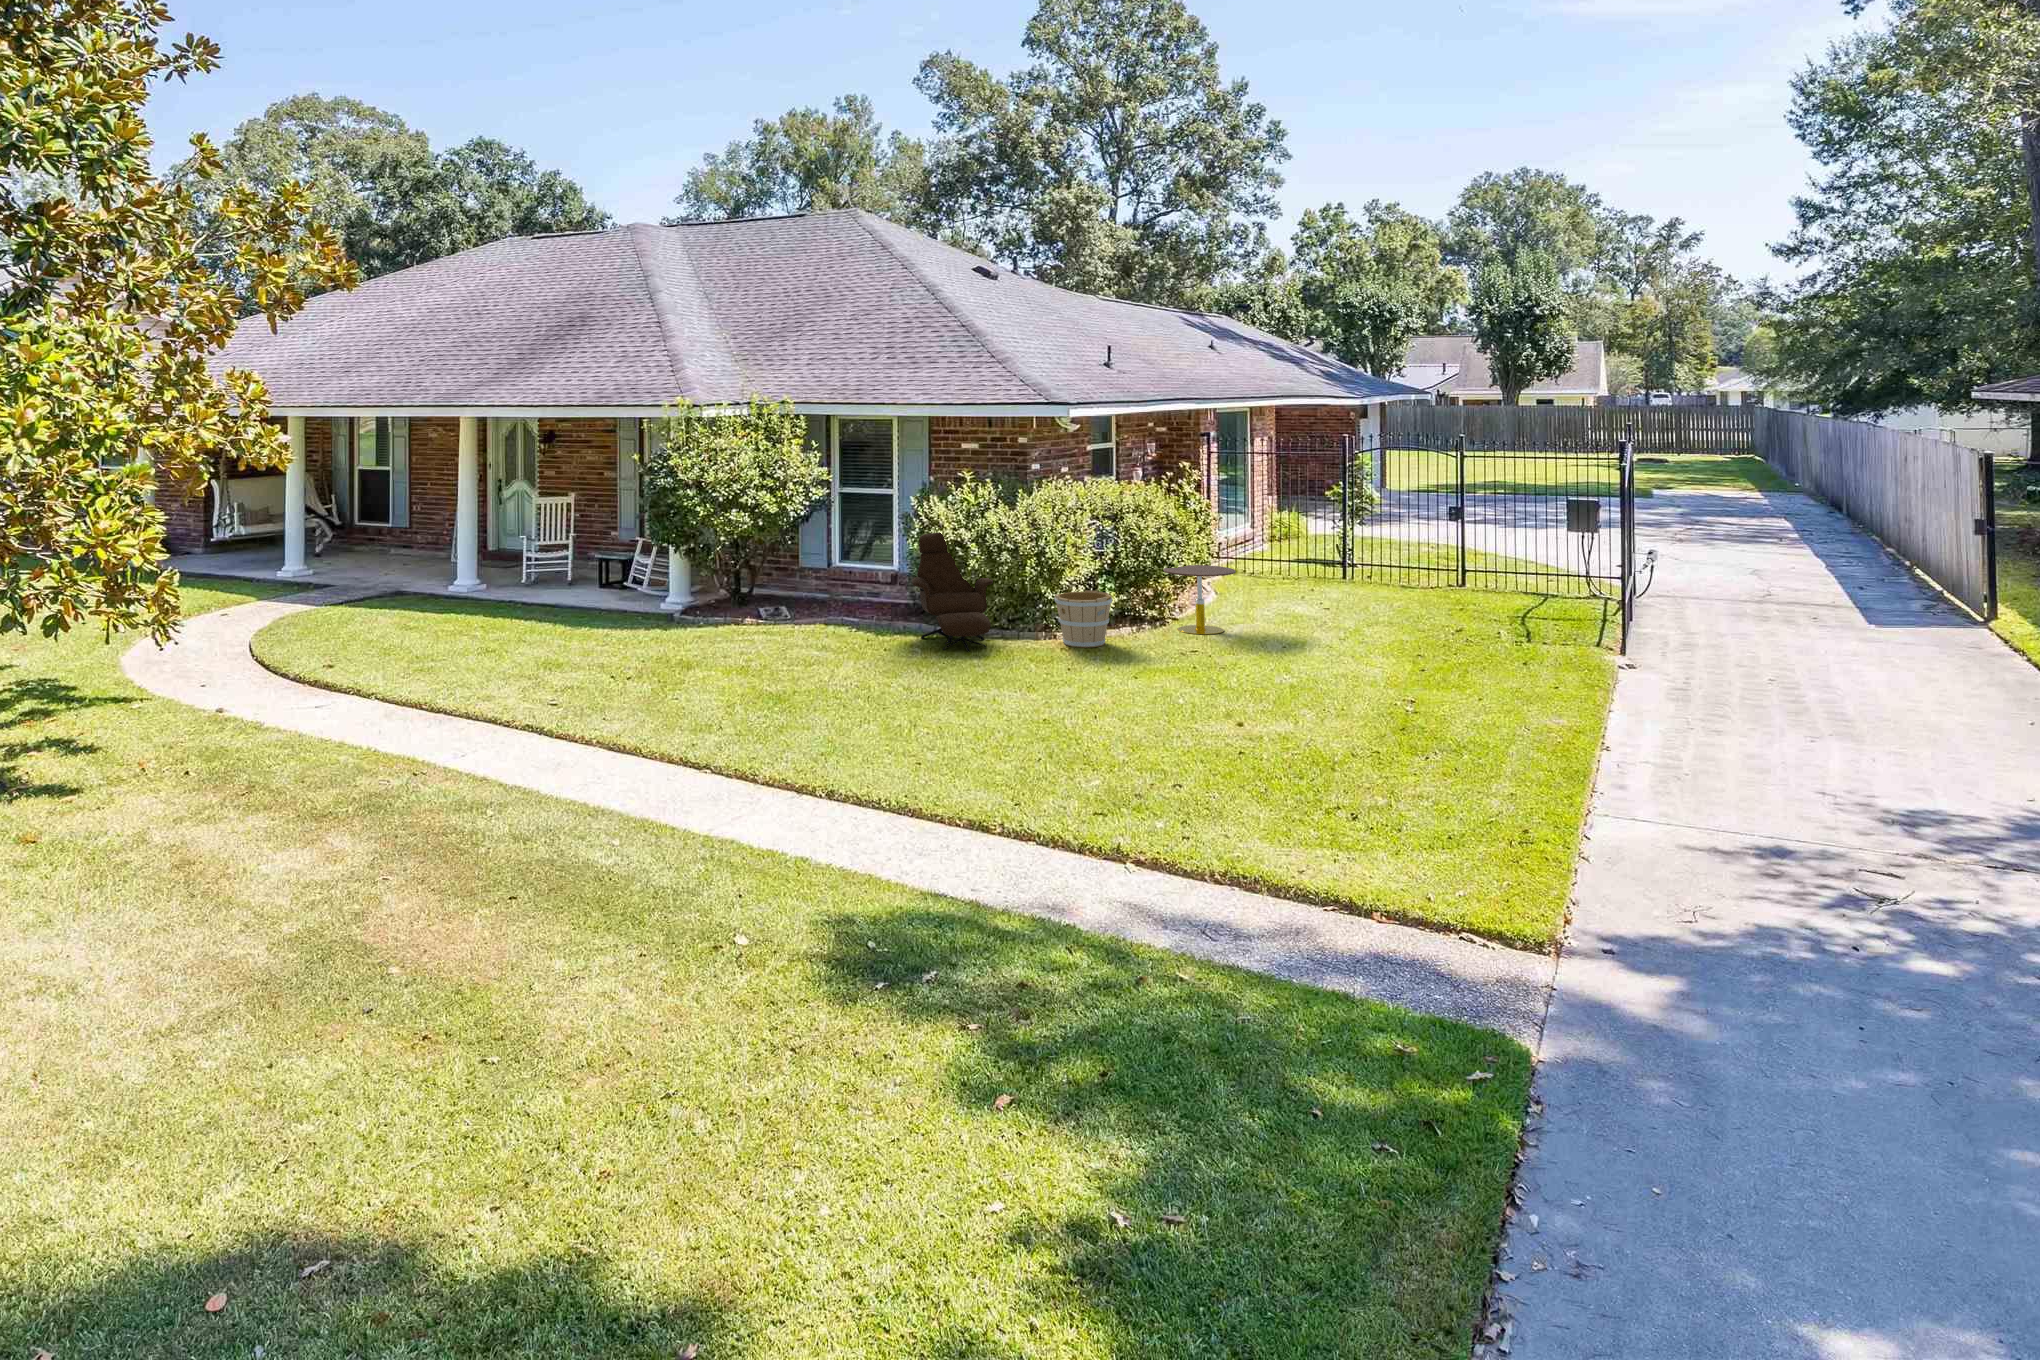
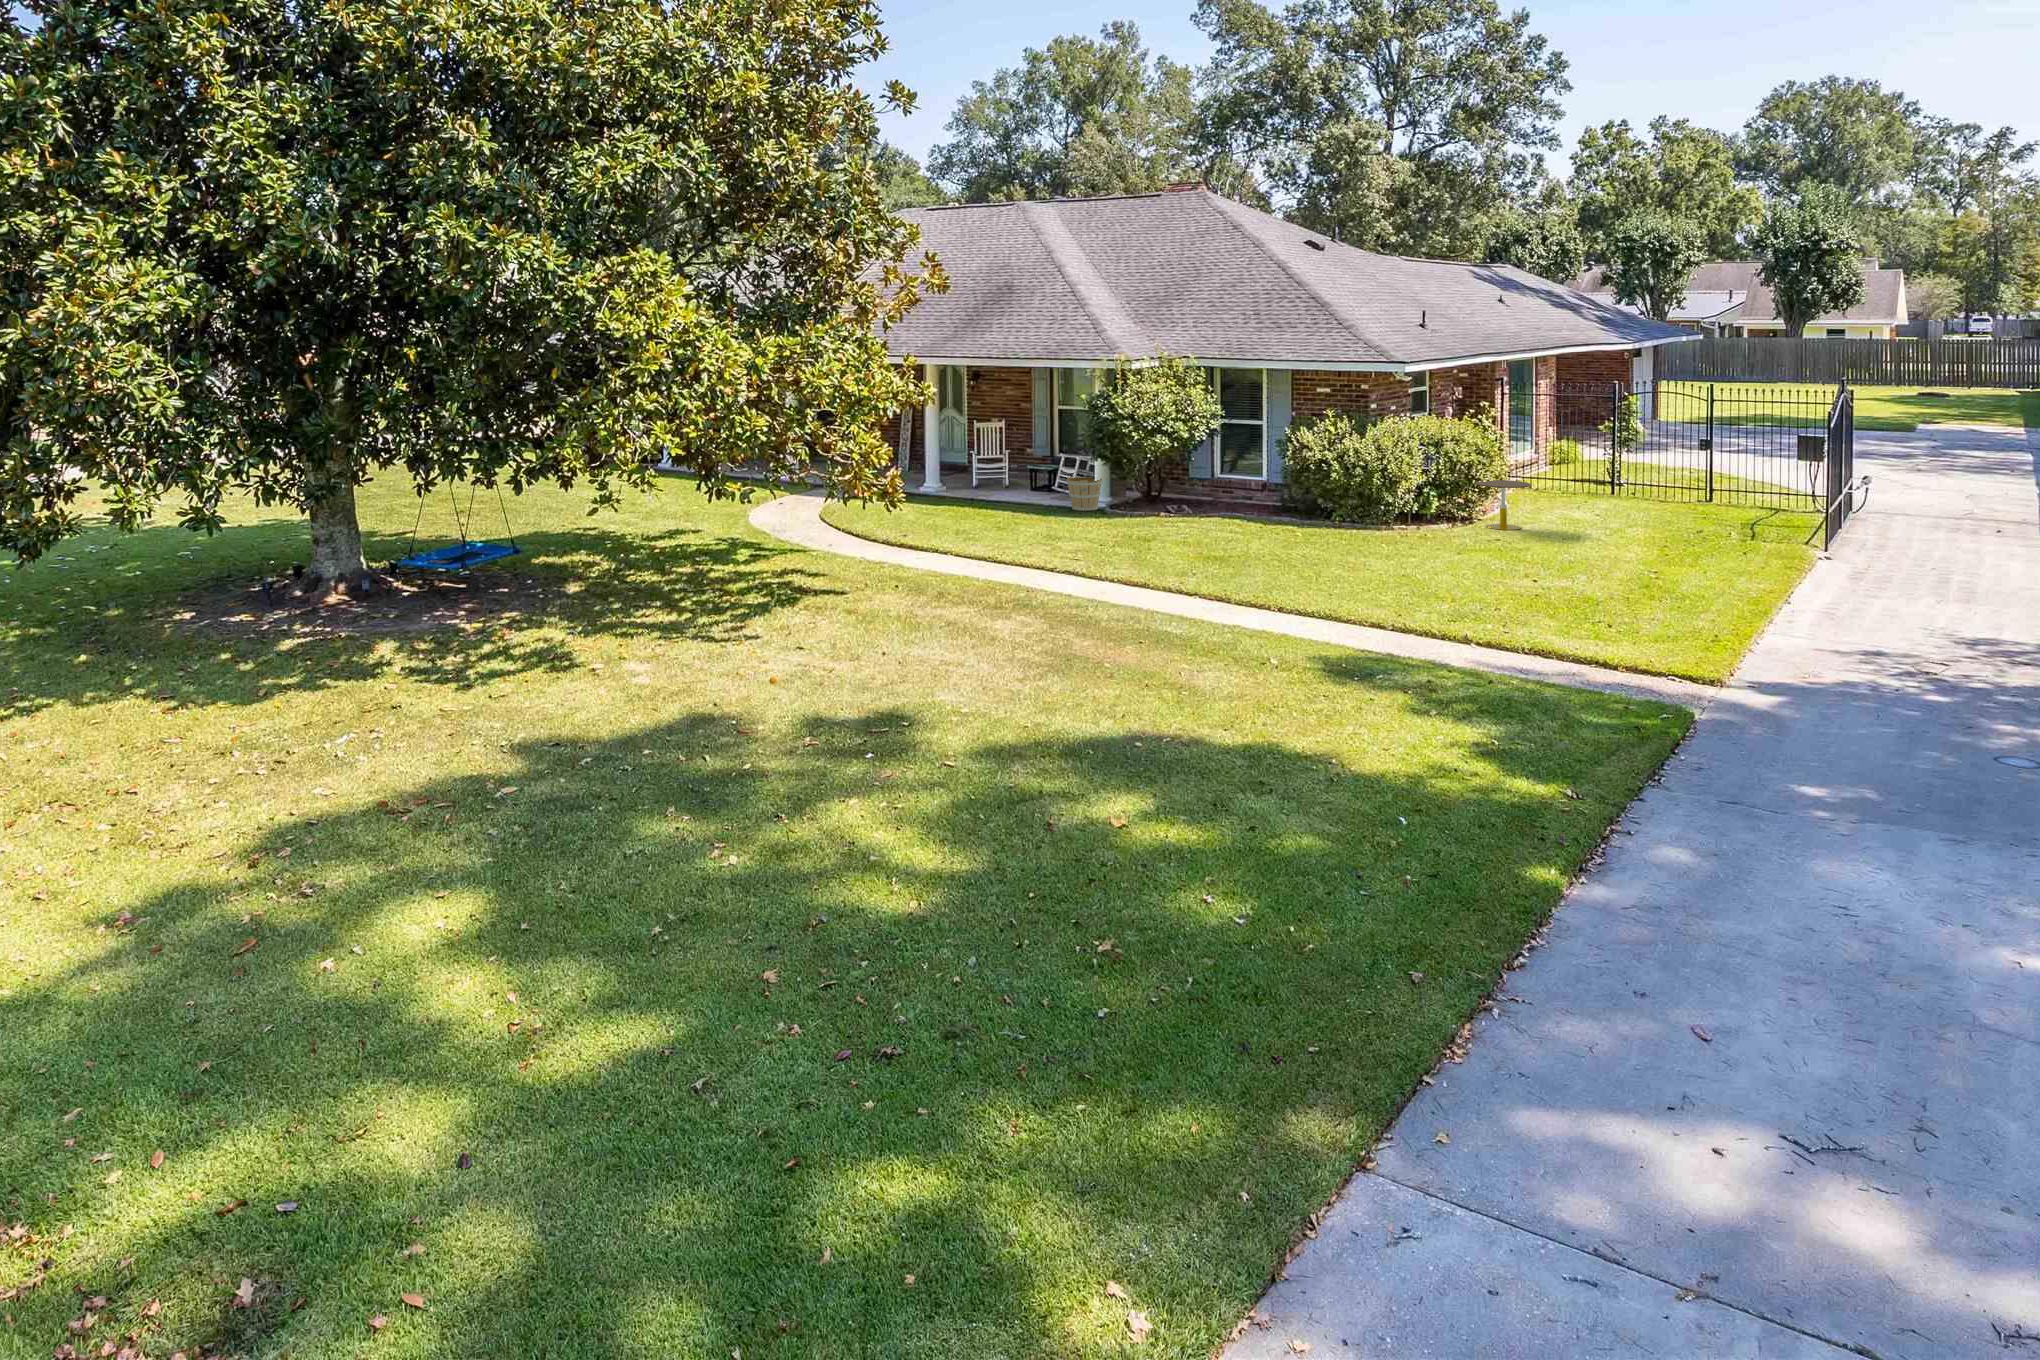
lounge chair: present [912,532,993,652] -> none [1289,454,1352,538]
wooden bucket: present [1054,590,1113,648] -> present [1067,477,1103,511]

